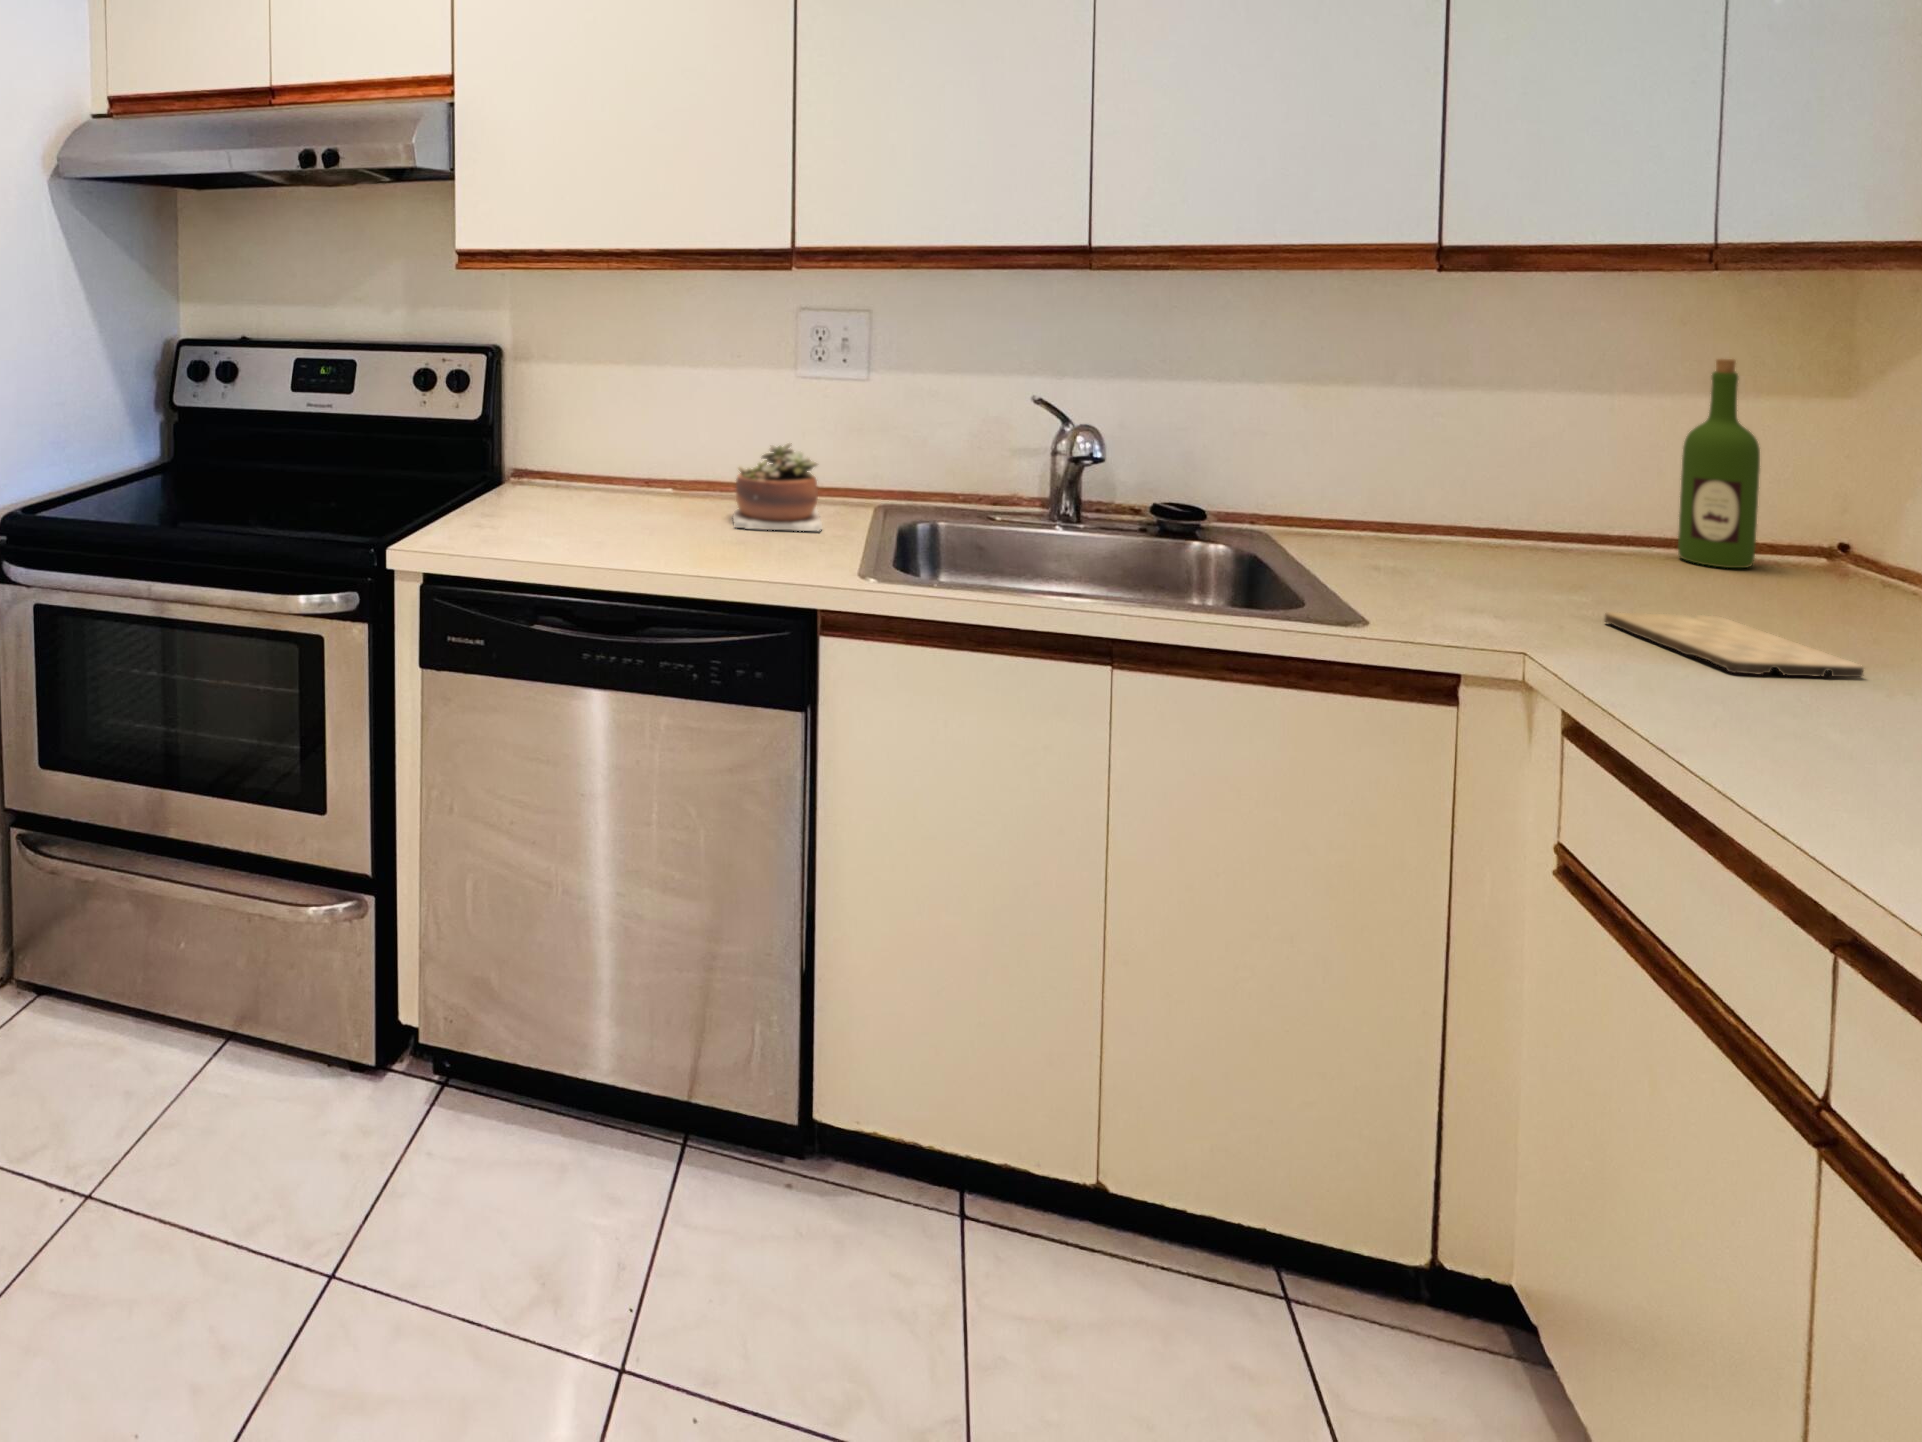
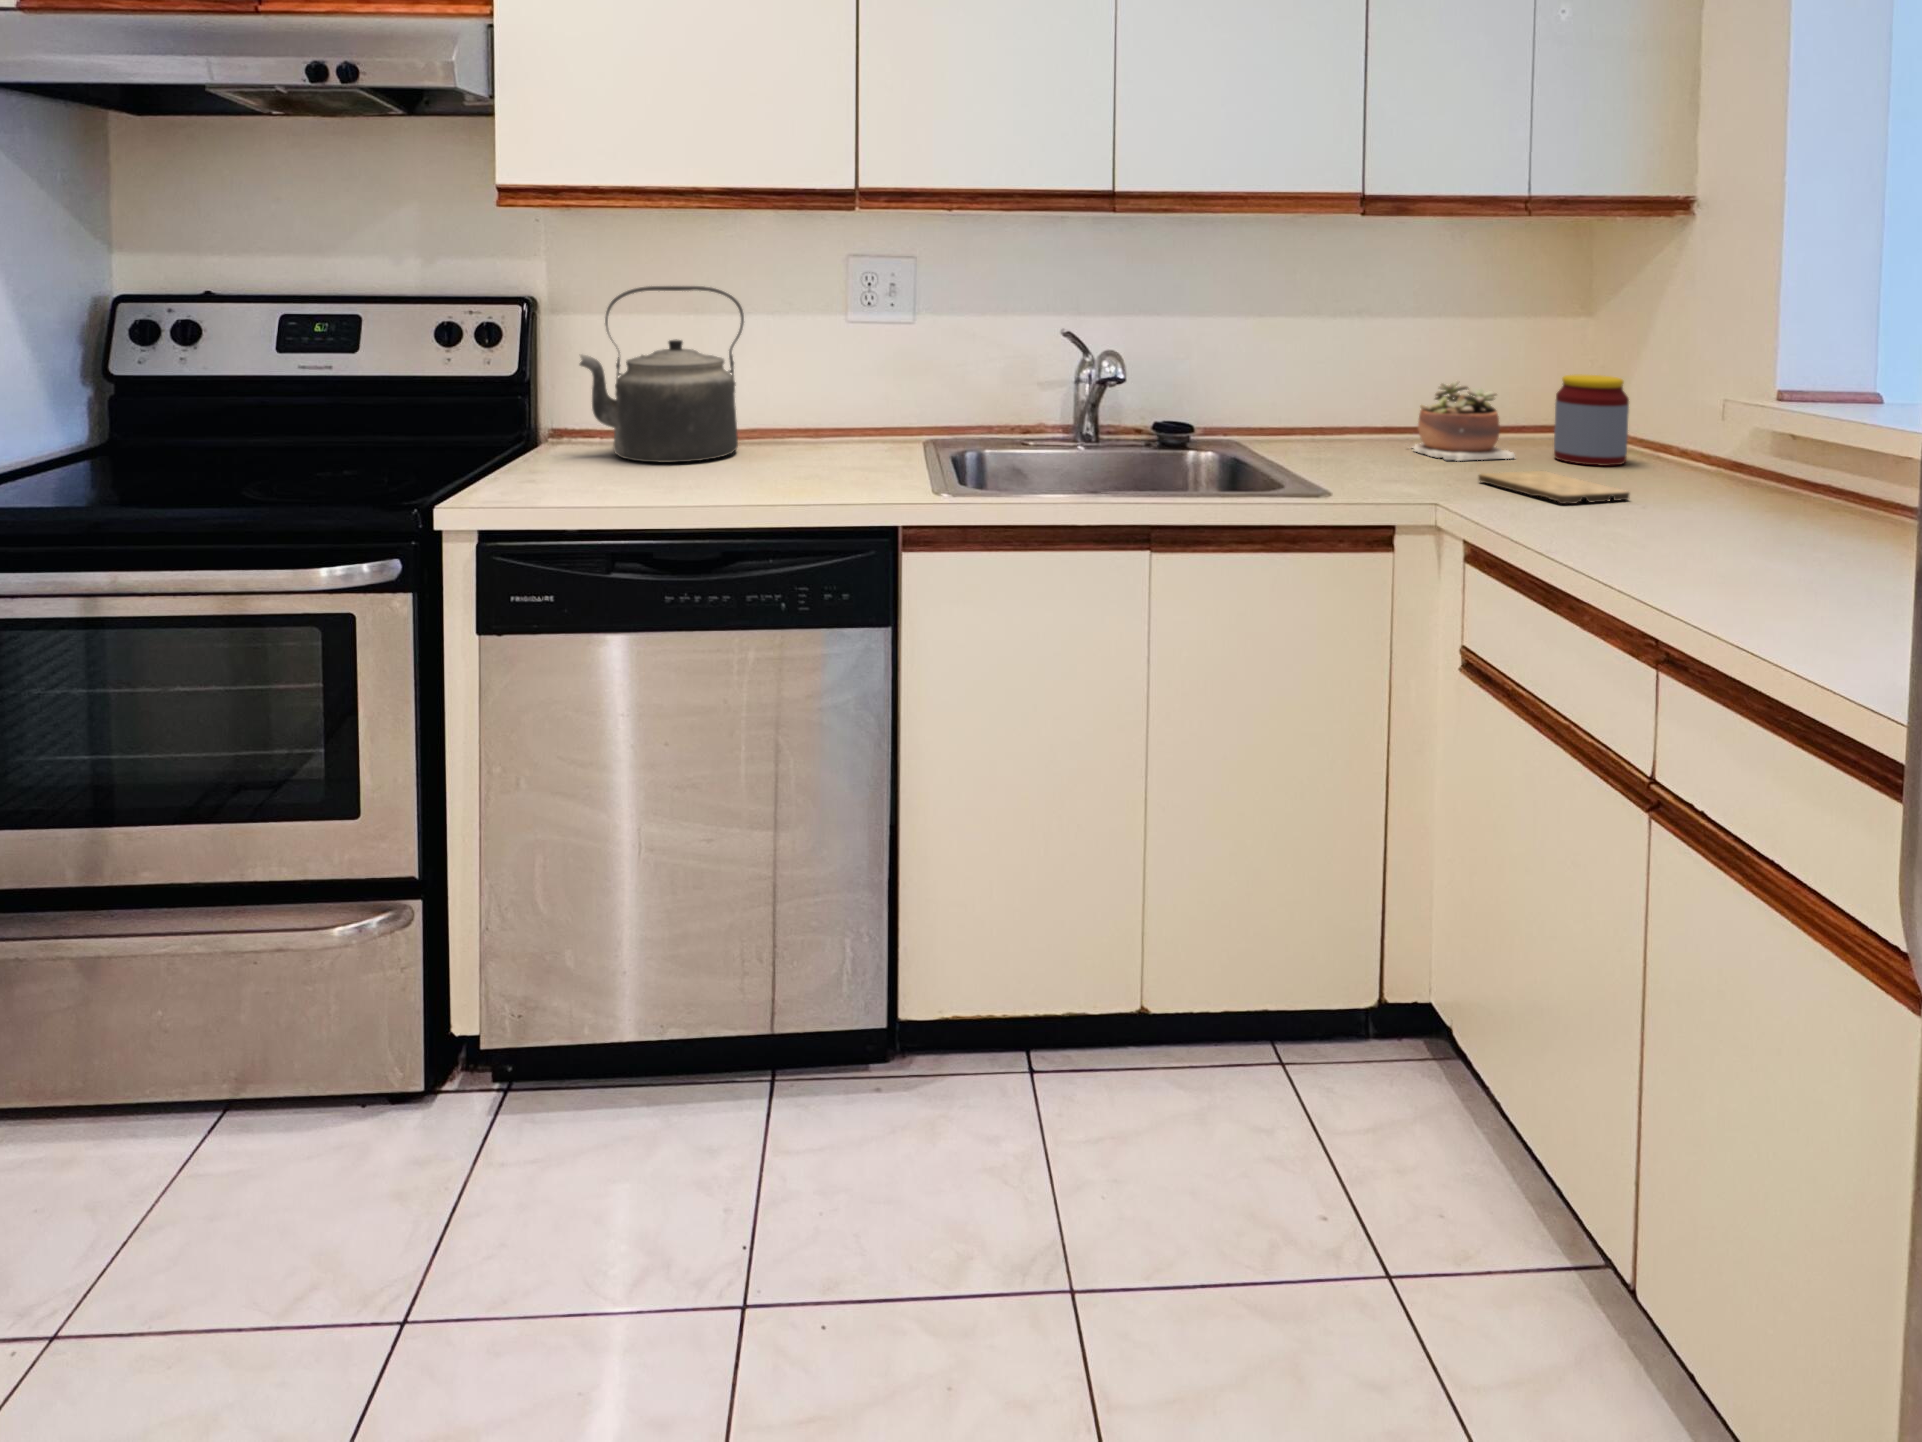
kettle: none [530,341,684,514] -> present [580,286,744,462]
wine bottle: present [1678,359,1760,568] -> none [1503,289,1550,444]
succulent plant: present [733,443,822,531] -> present [1413,381,1515,461]
jar: none [1755,483,1892,615] -> present [1554,375,1629,466]

